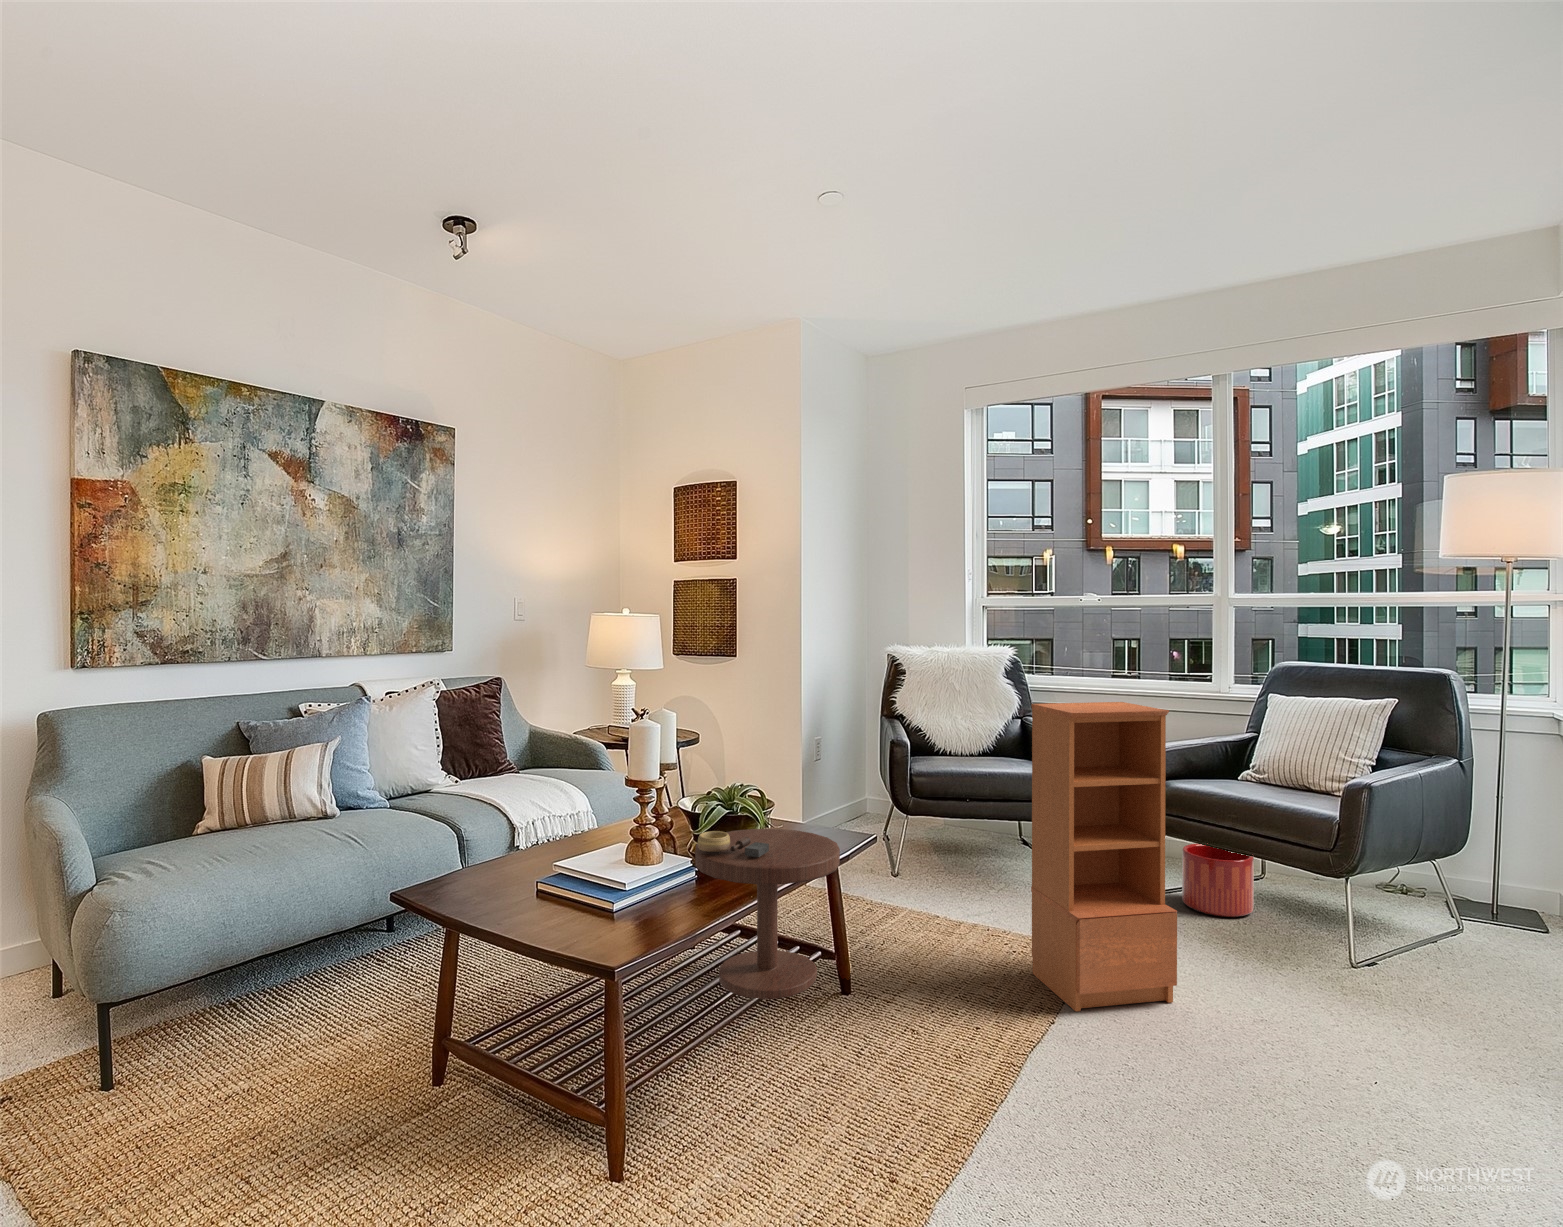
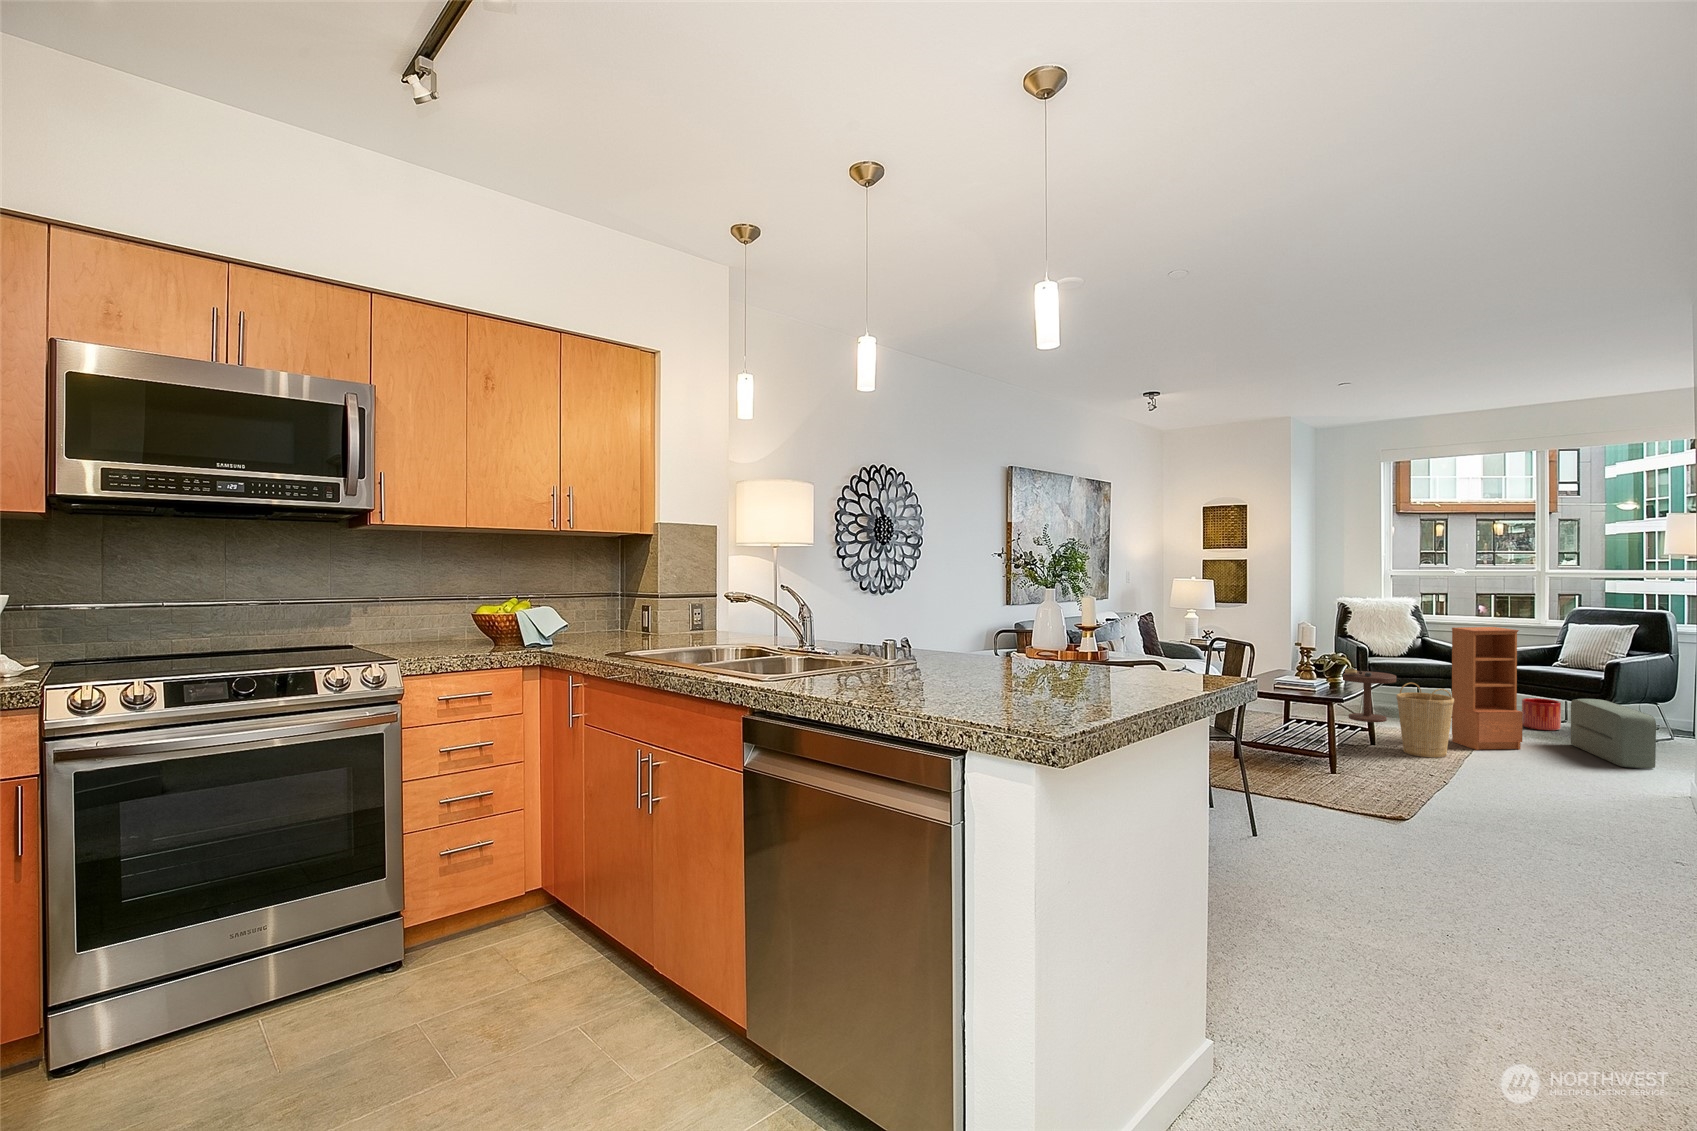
basket: none [883,845,1014,1062] -> present [1396,683,1454,758]
pouf: none [1278,869,1495,1091] -> present [1571,699,1656,768]

